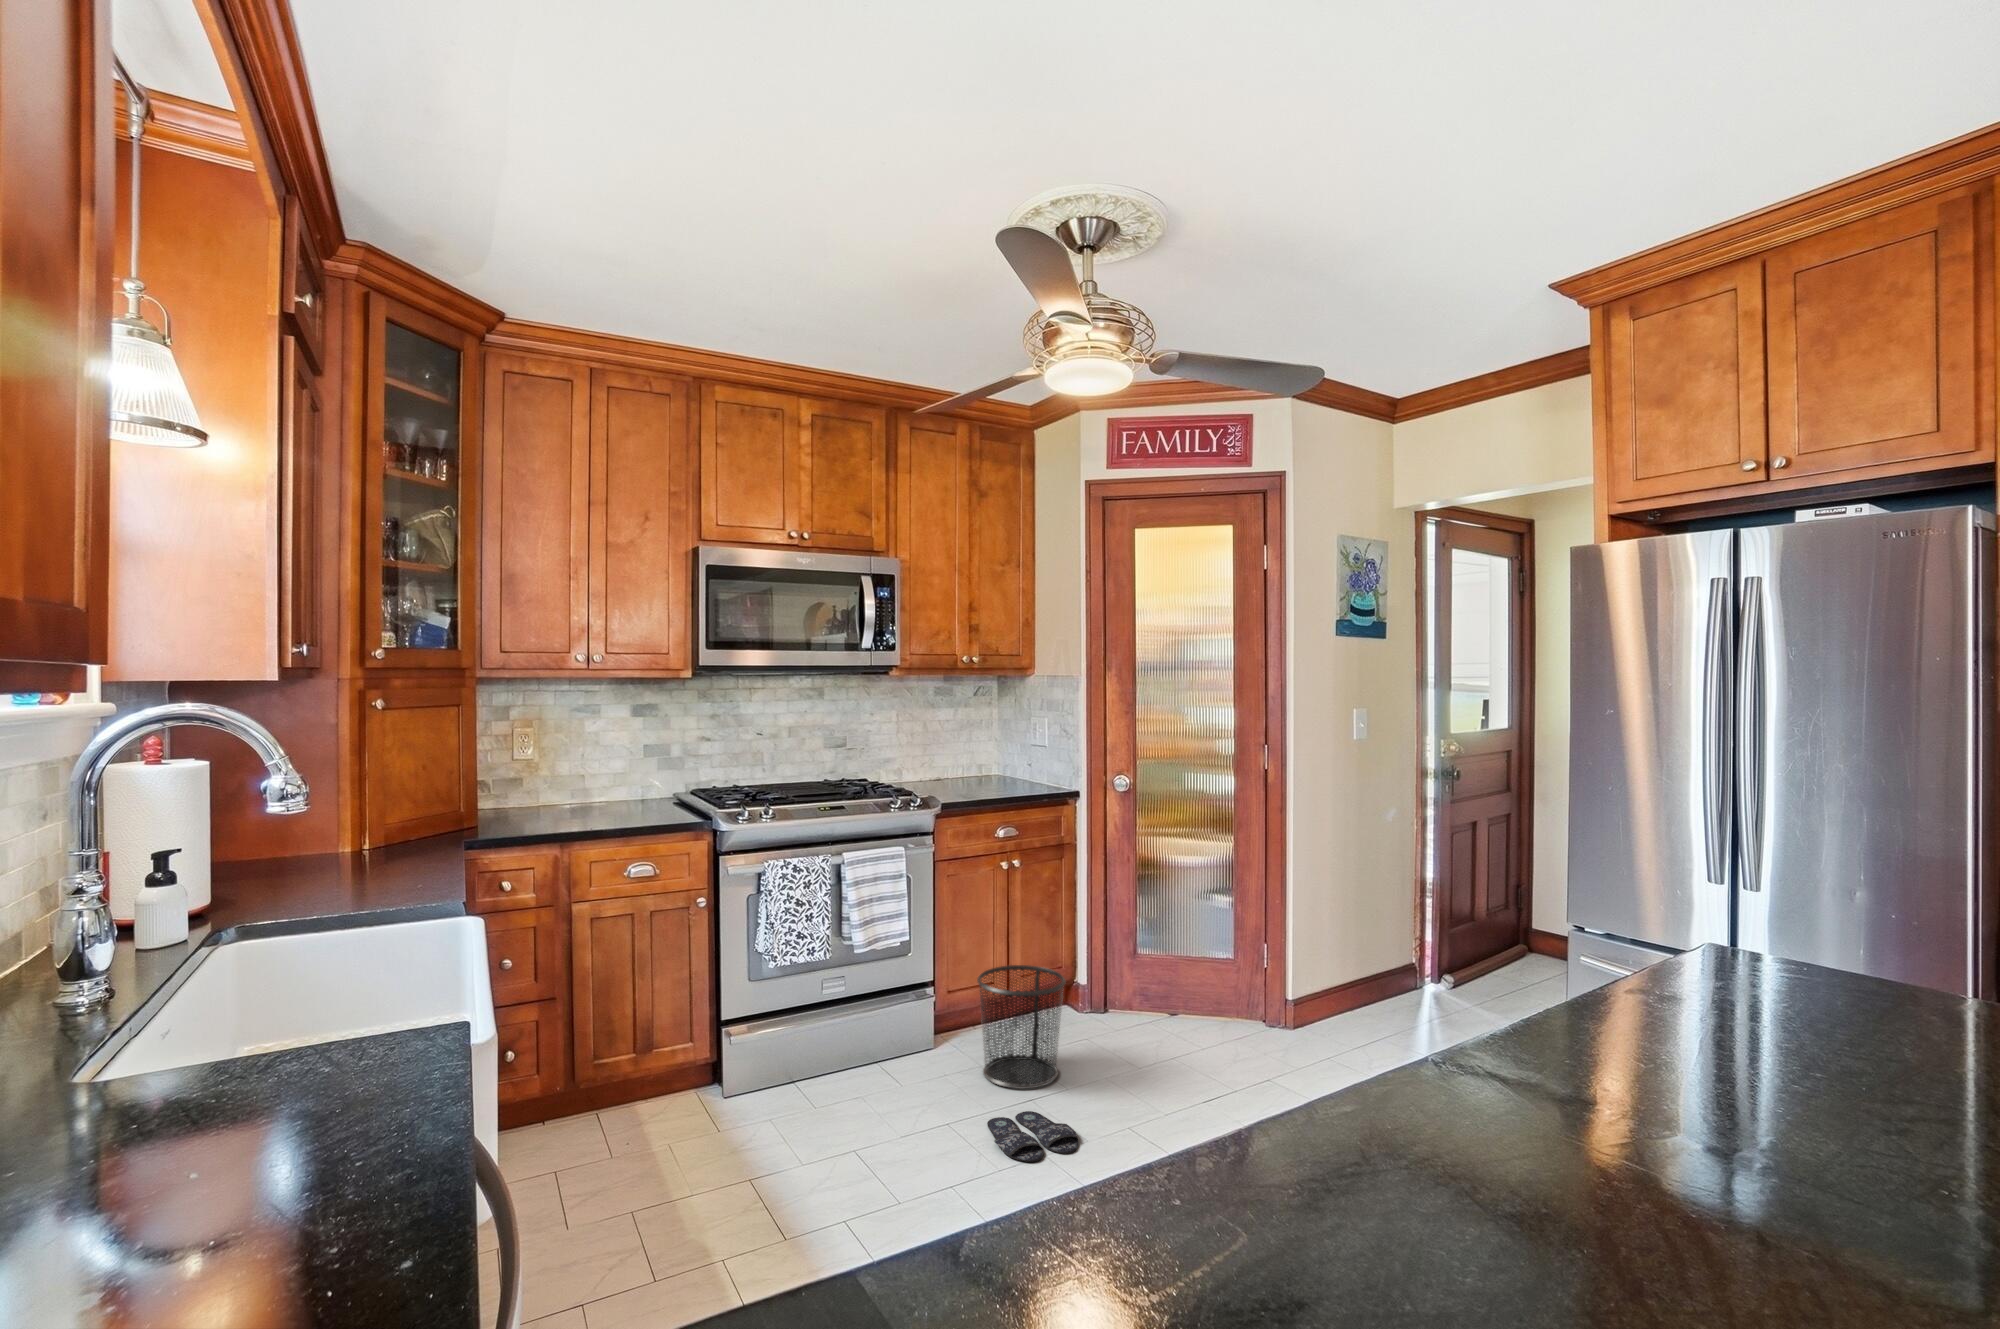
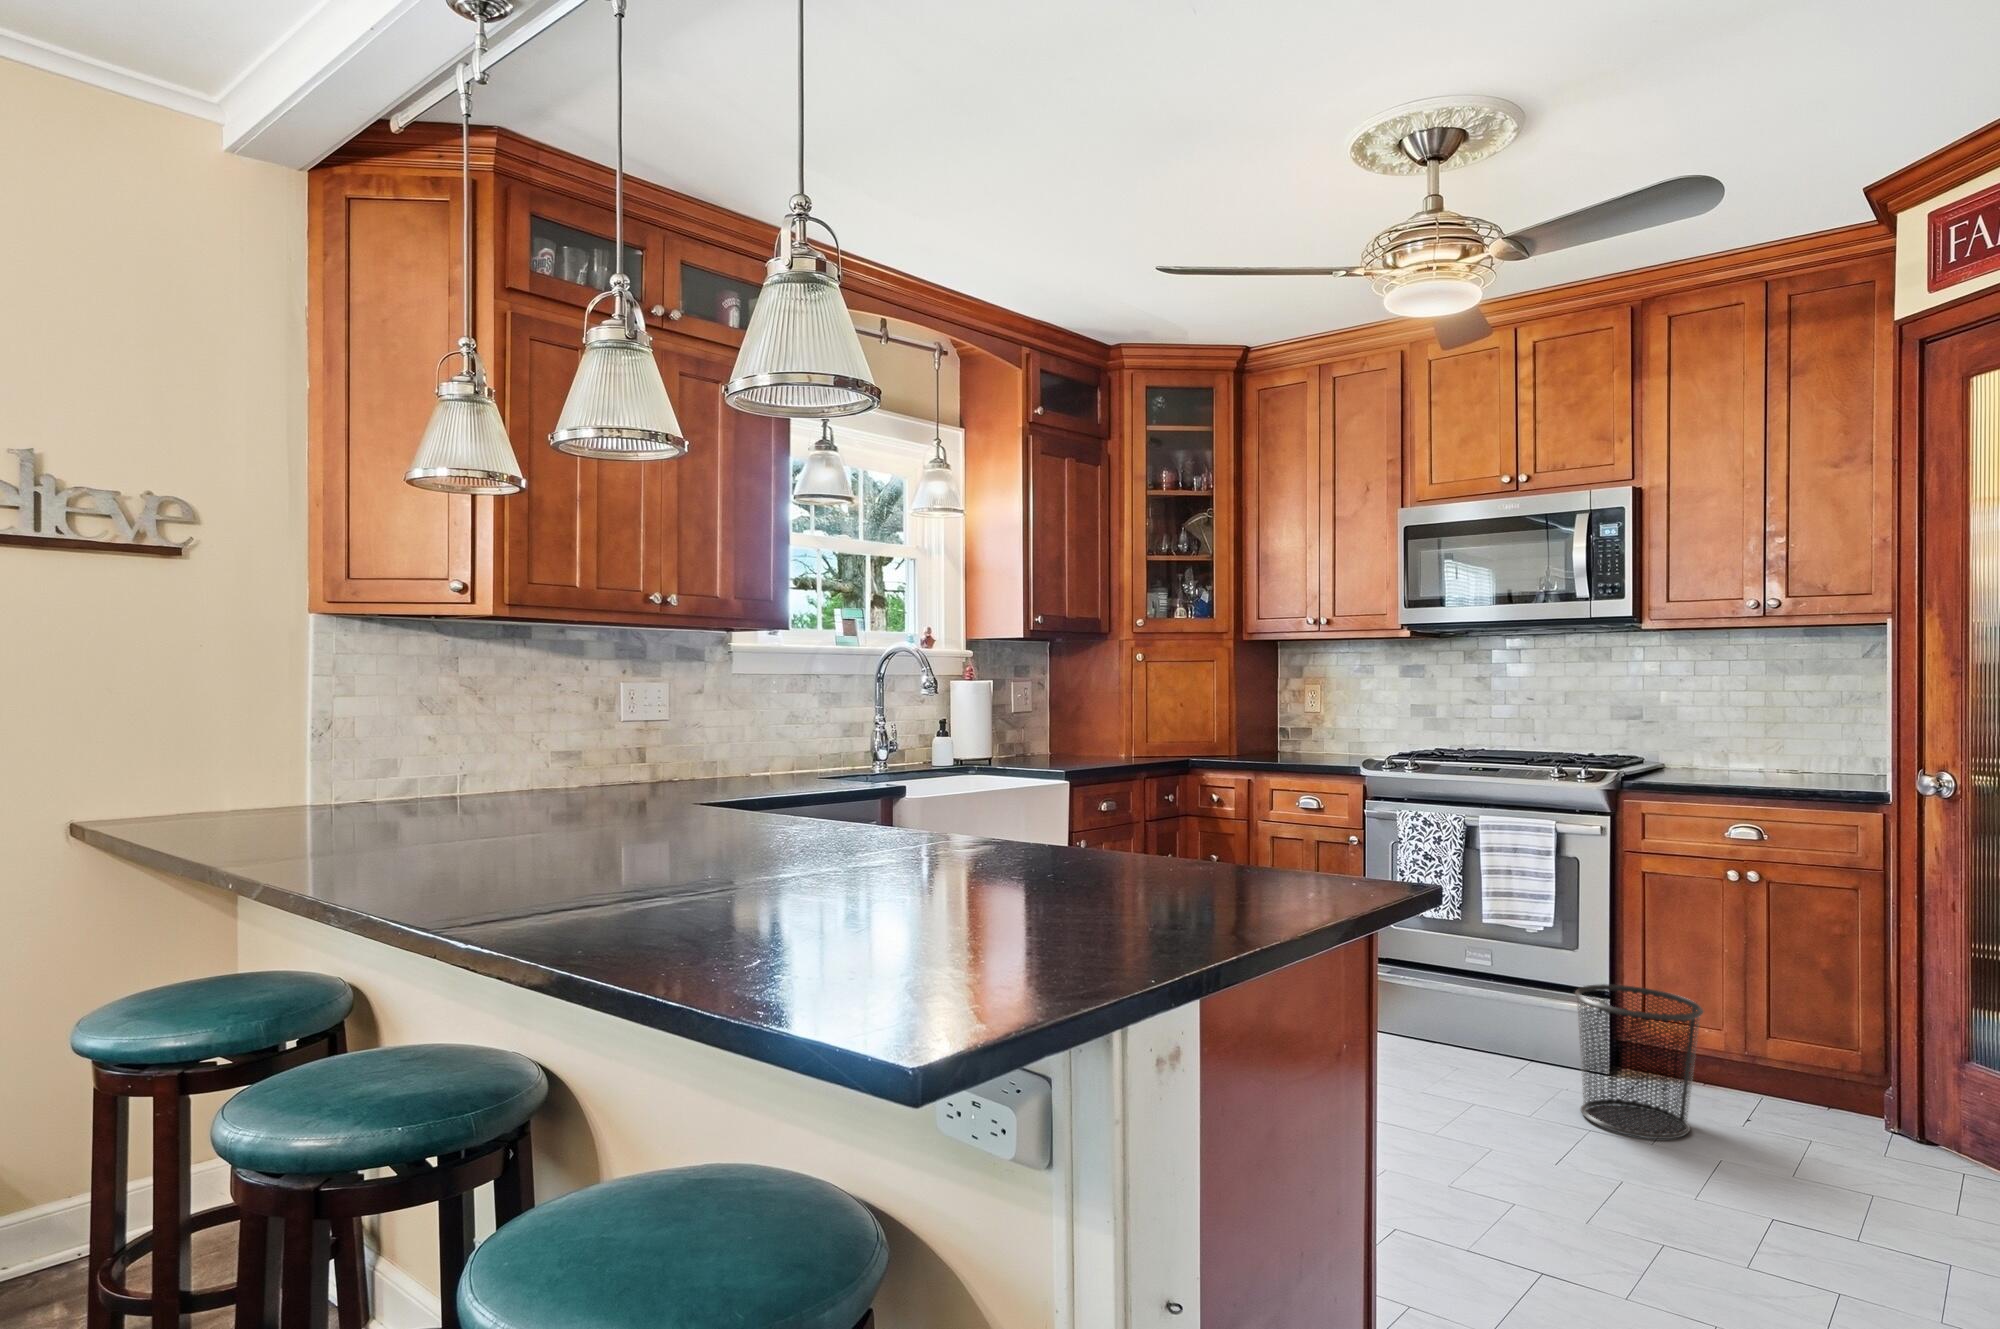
slippers: present [987,1111,1078,1162] -> none [1452,1120,1563,1168]

